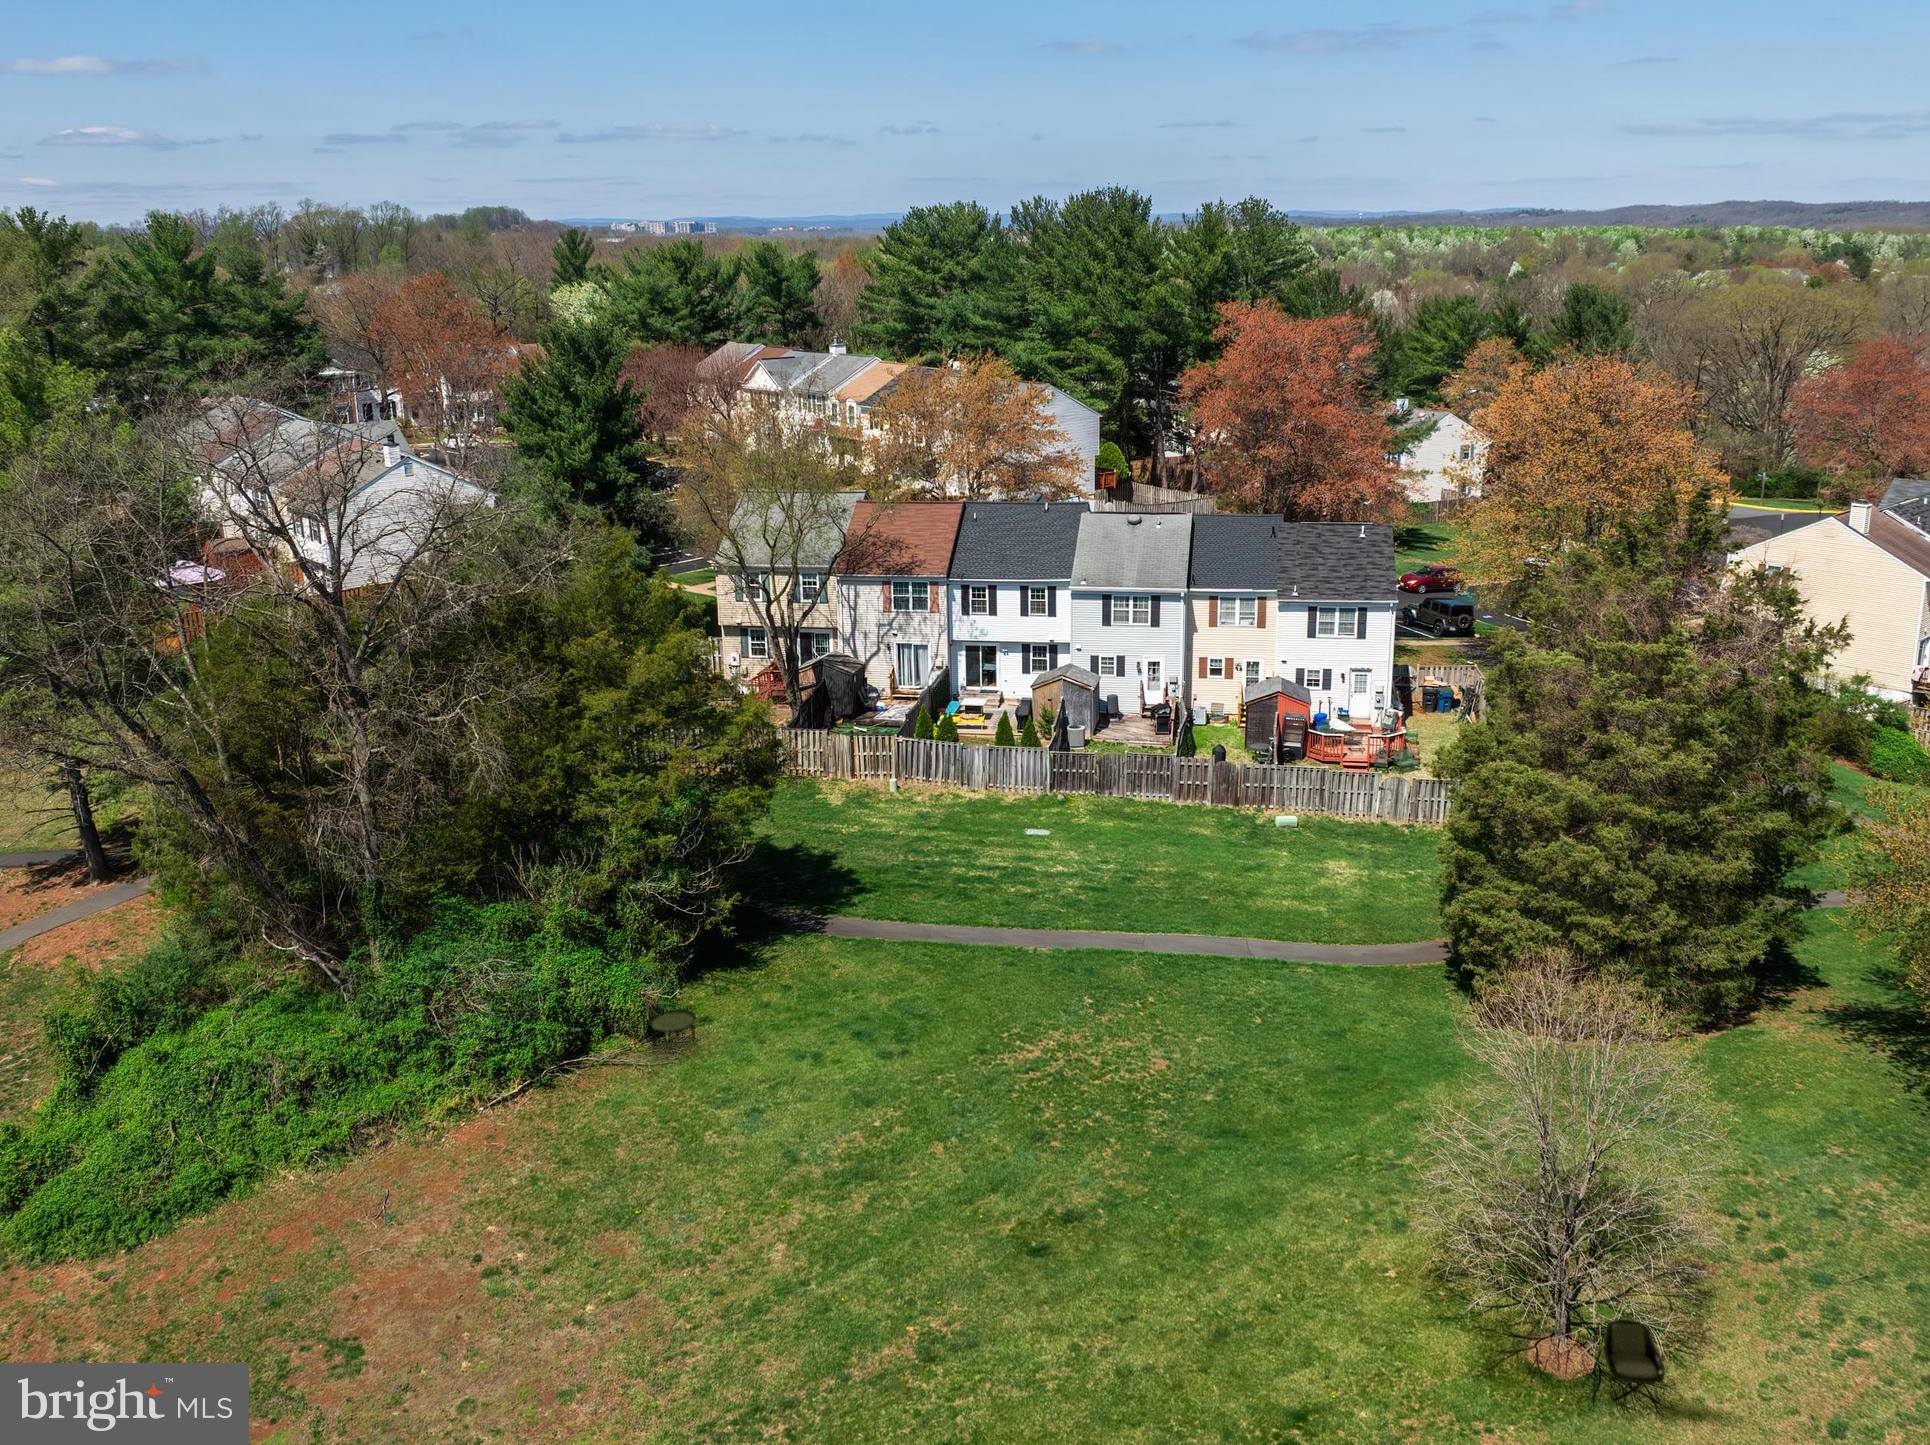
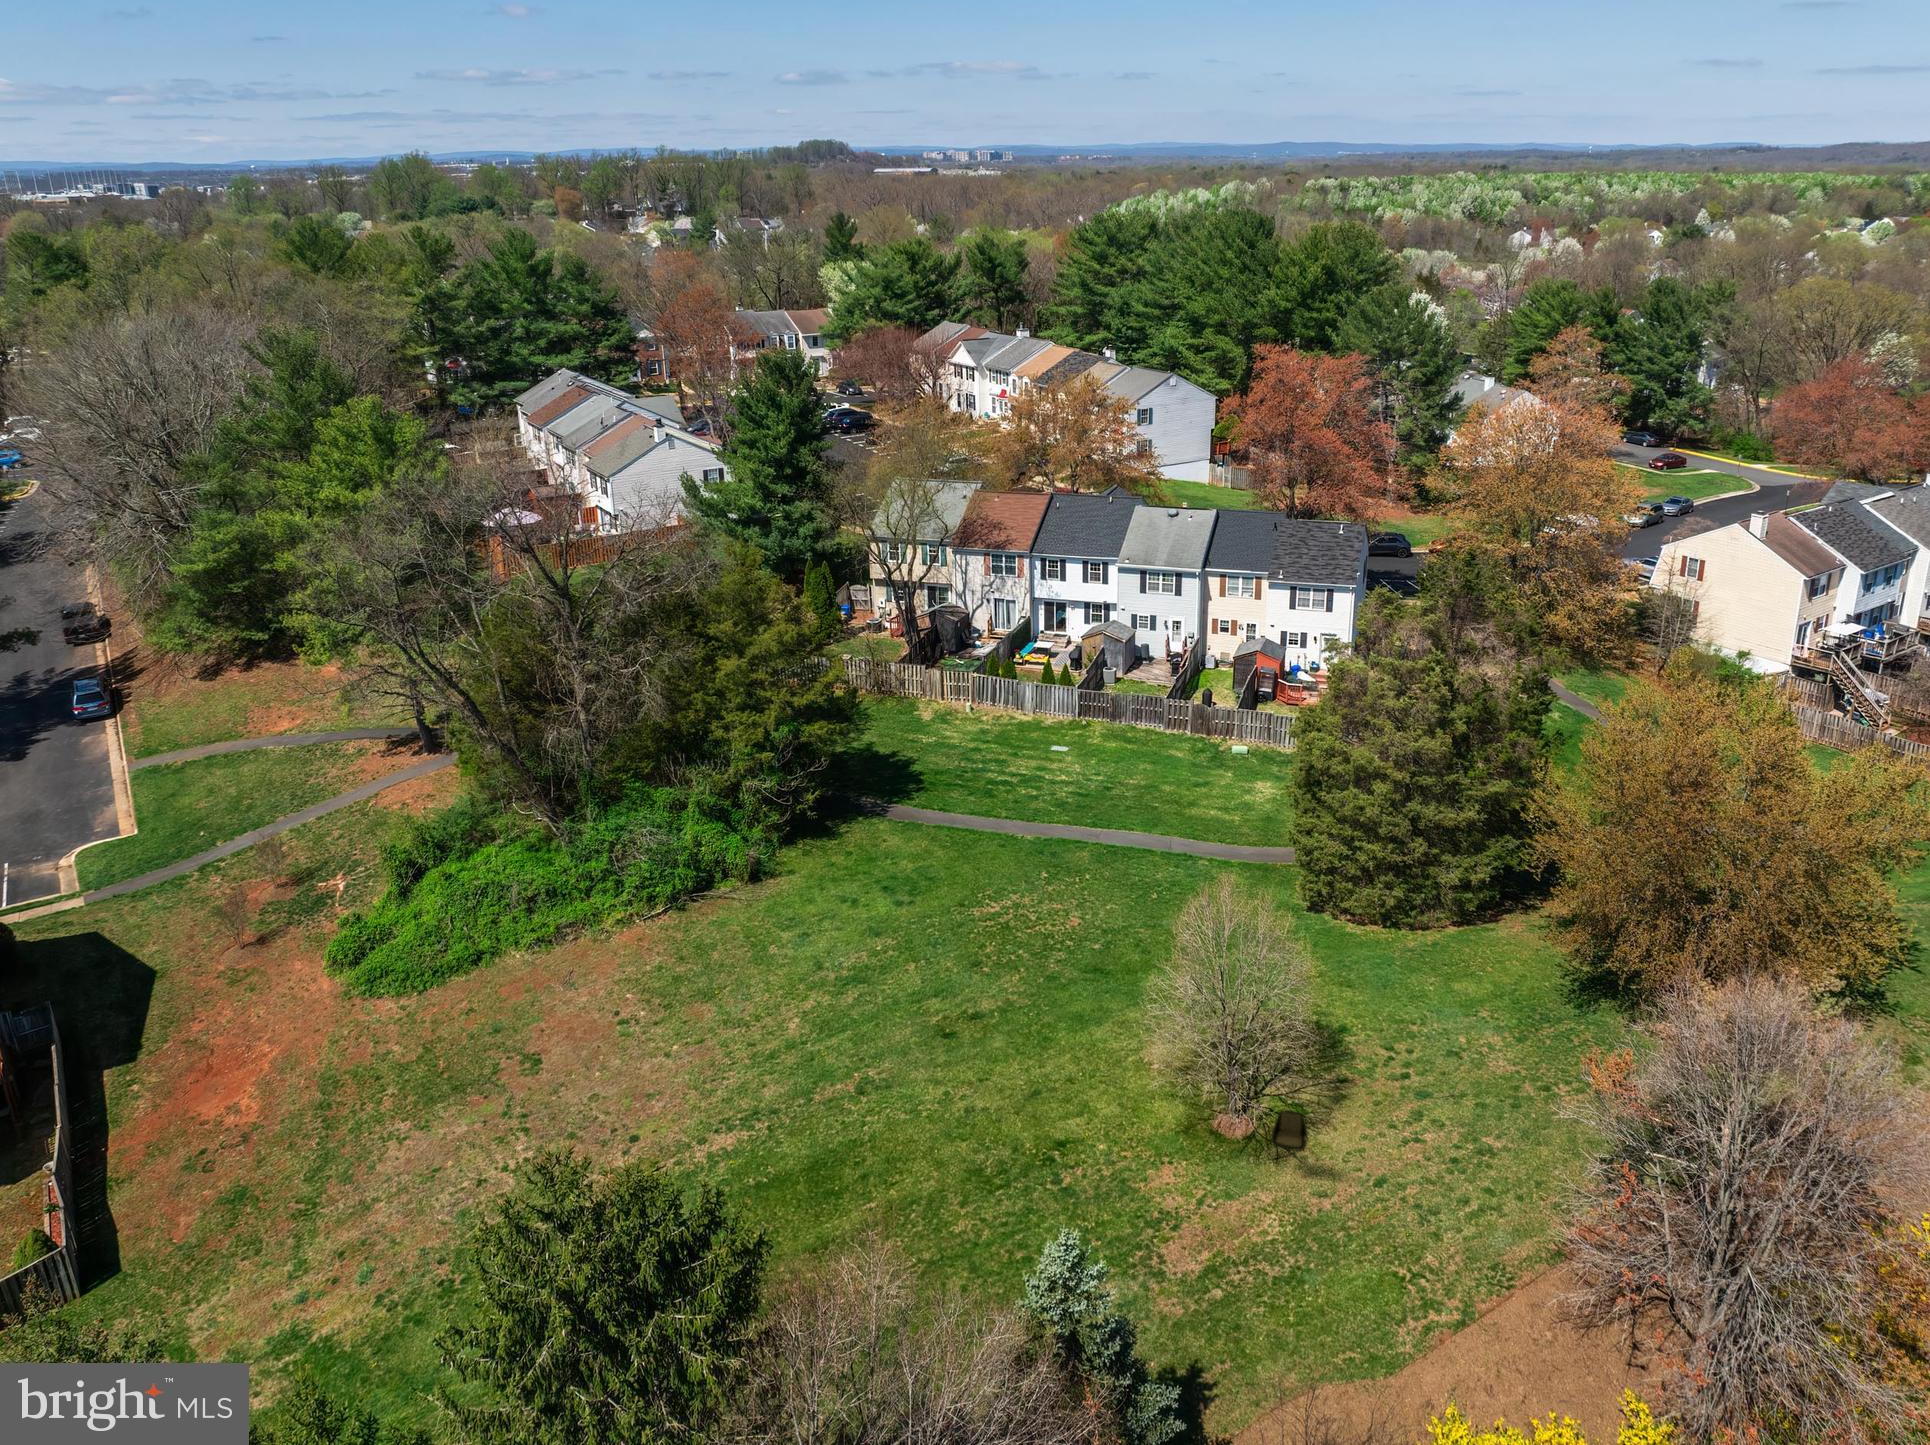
round table: present [649,1009,696,1053] -> none [749,865,780,895]

